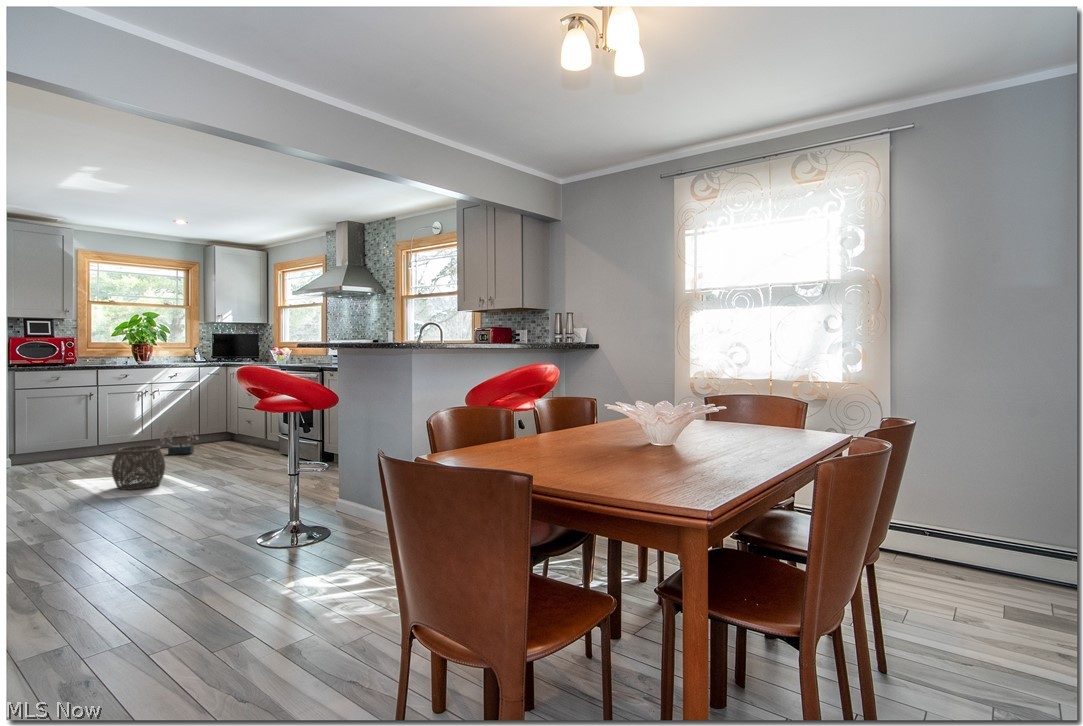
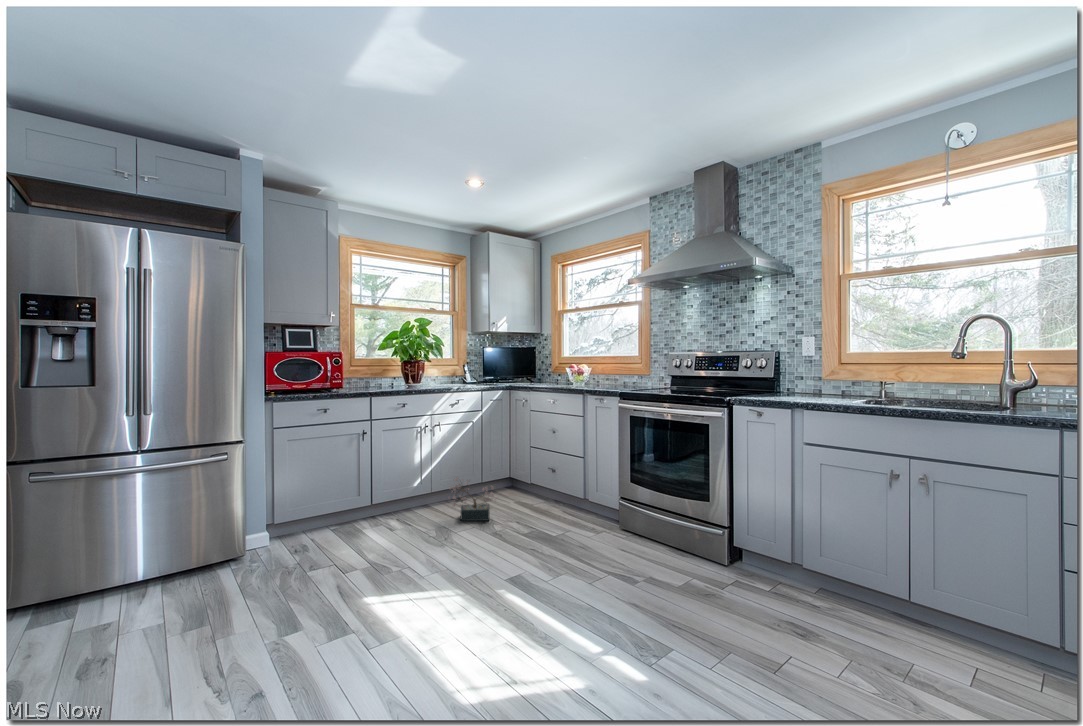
woven basket: present [112,445,165,490] -> none [444,555,531,661]

